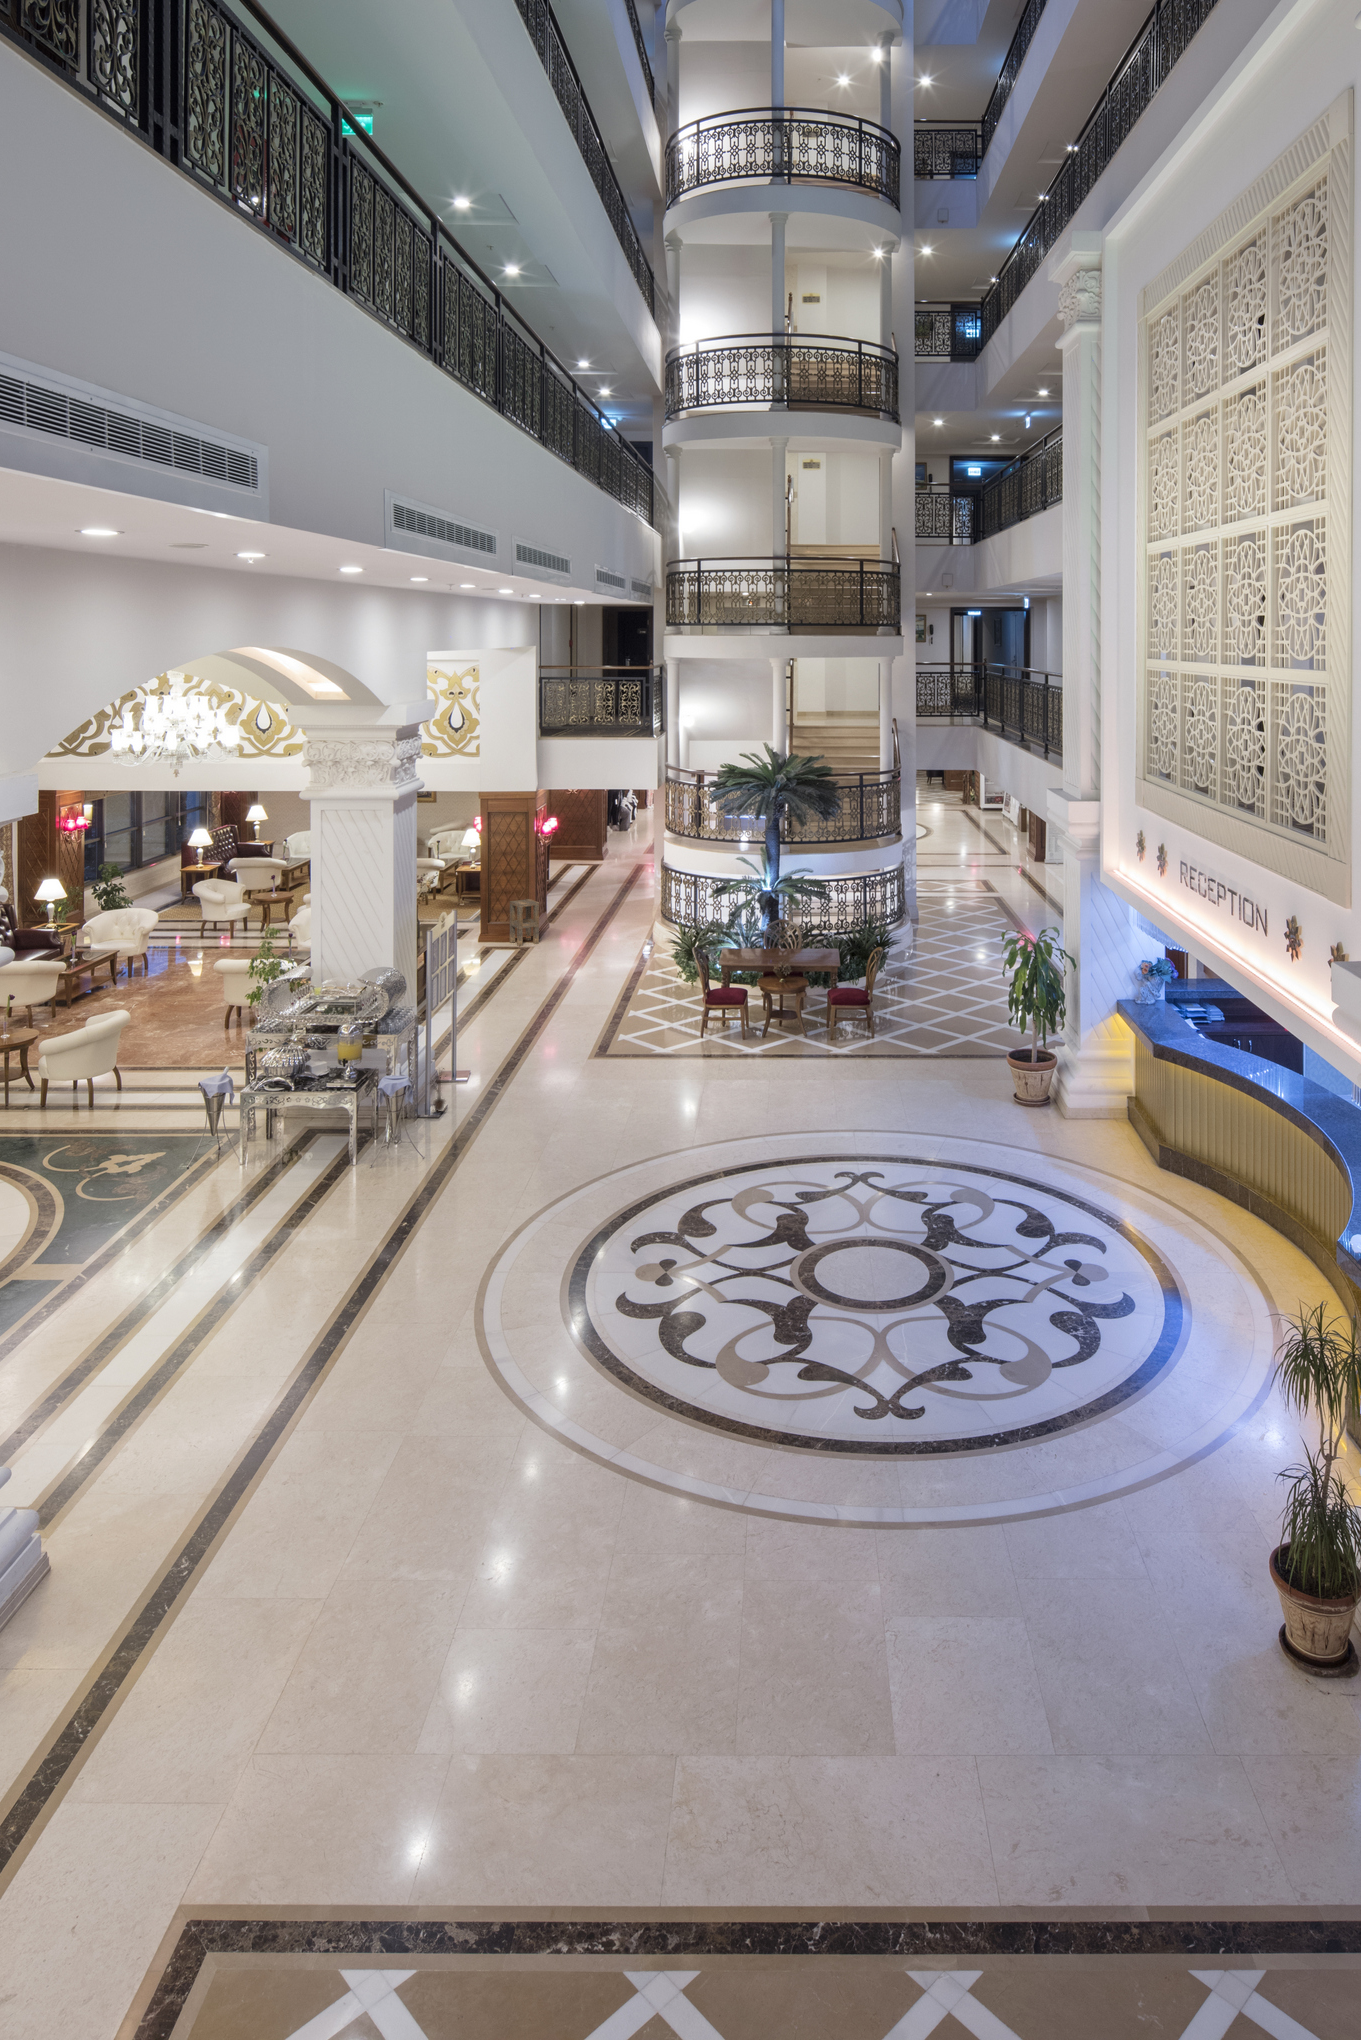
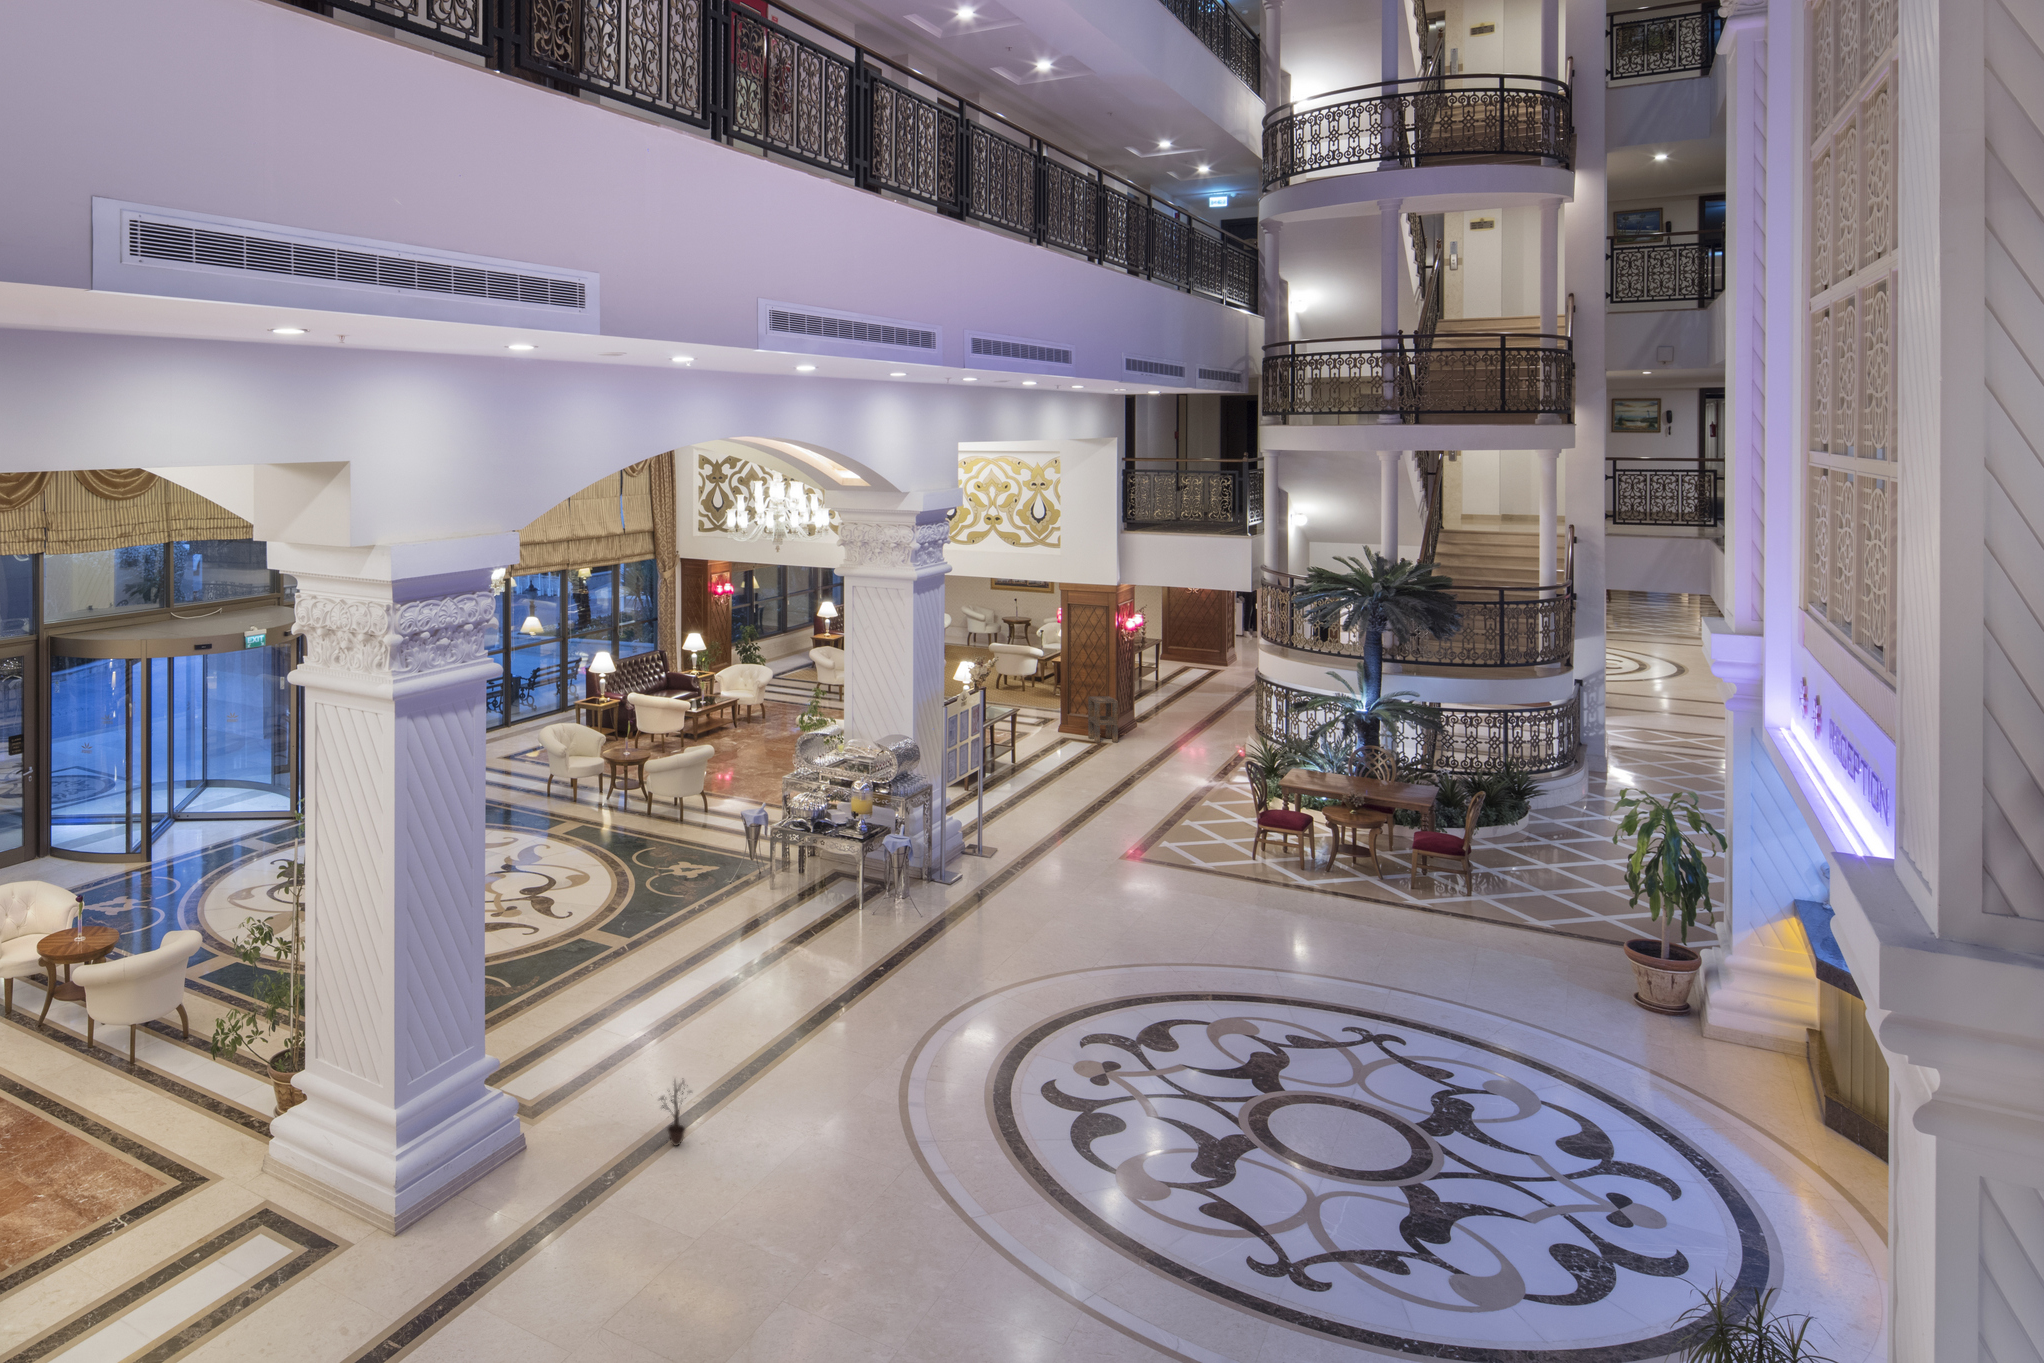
decorative plant: present [430,1068,445,1111] -> present [660,1080,685,1145]

